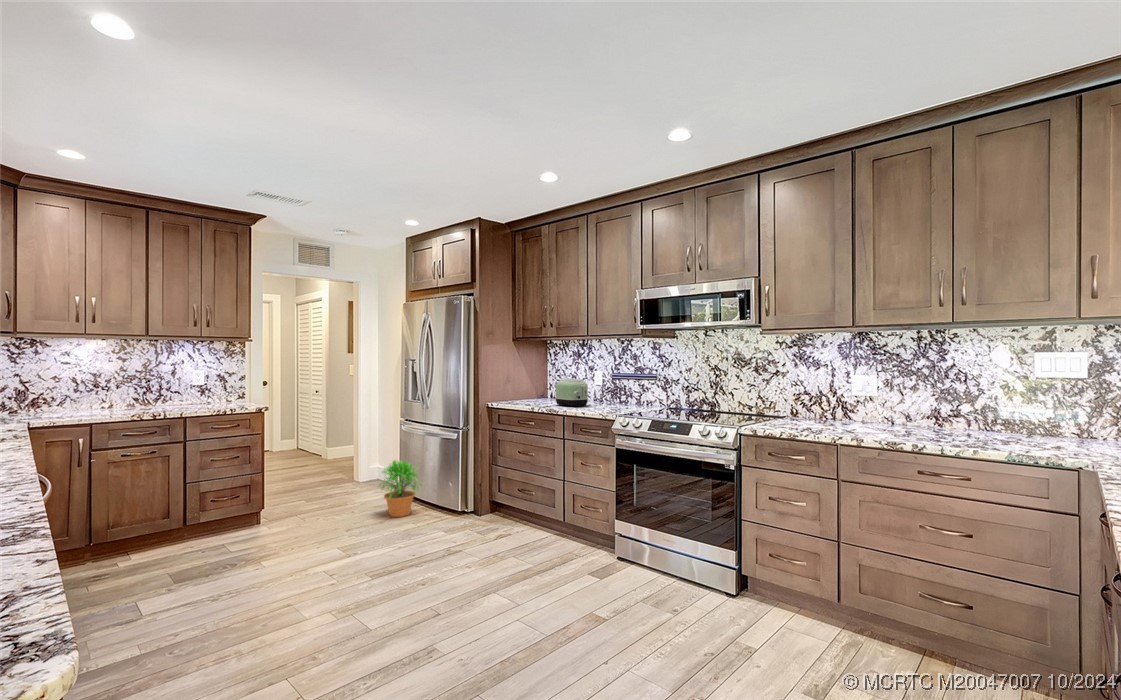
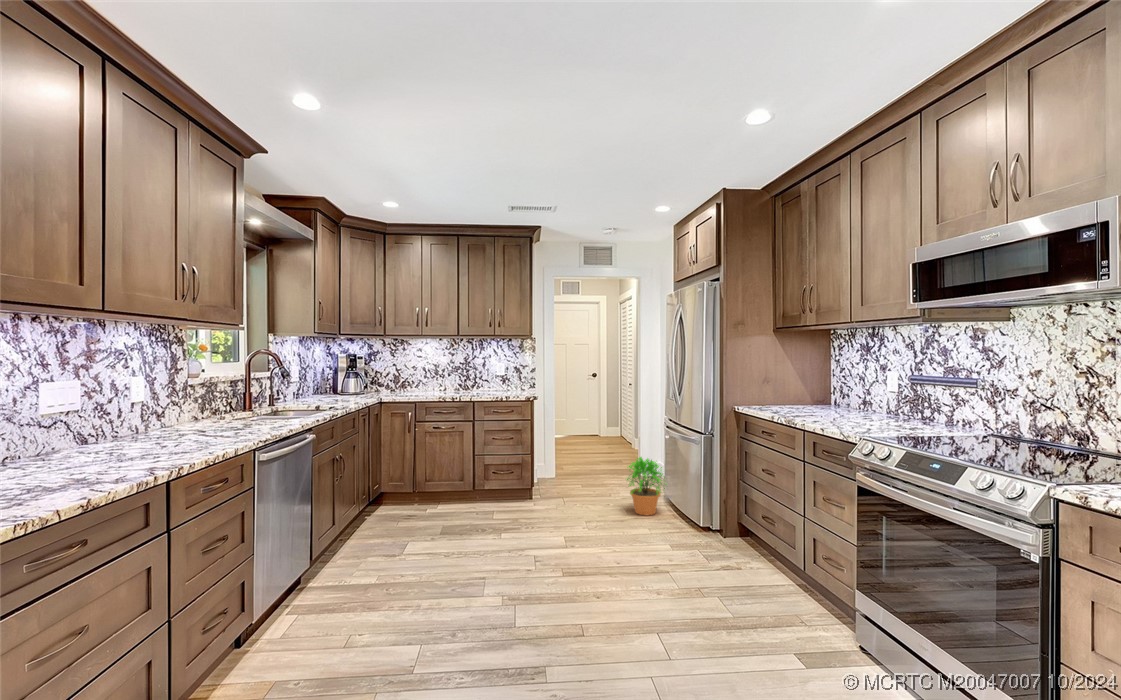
toaster: present [555,379,588,407] -> none [808,381,856,419]

